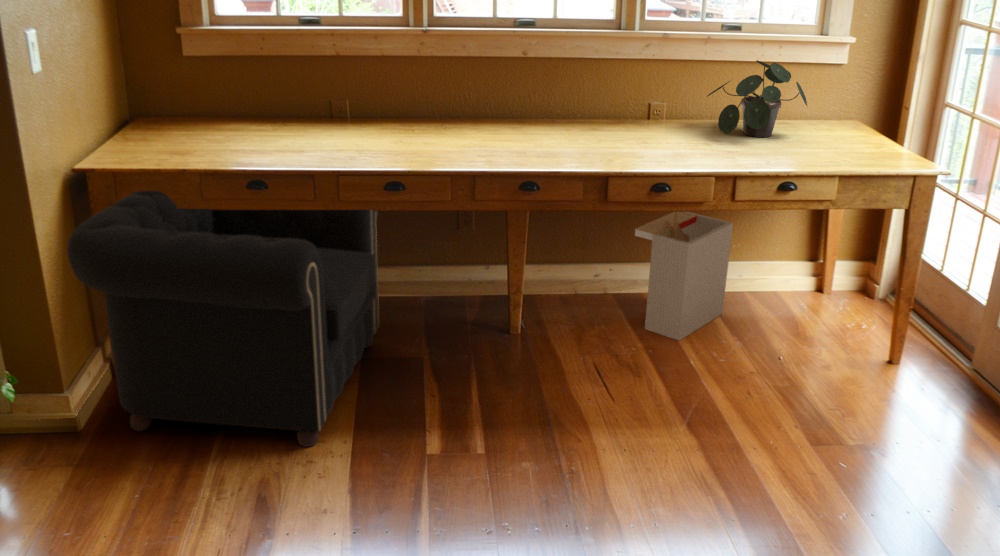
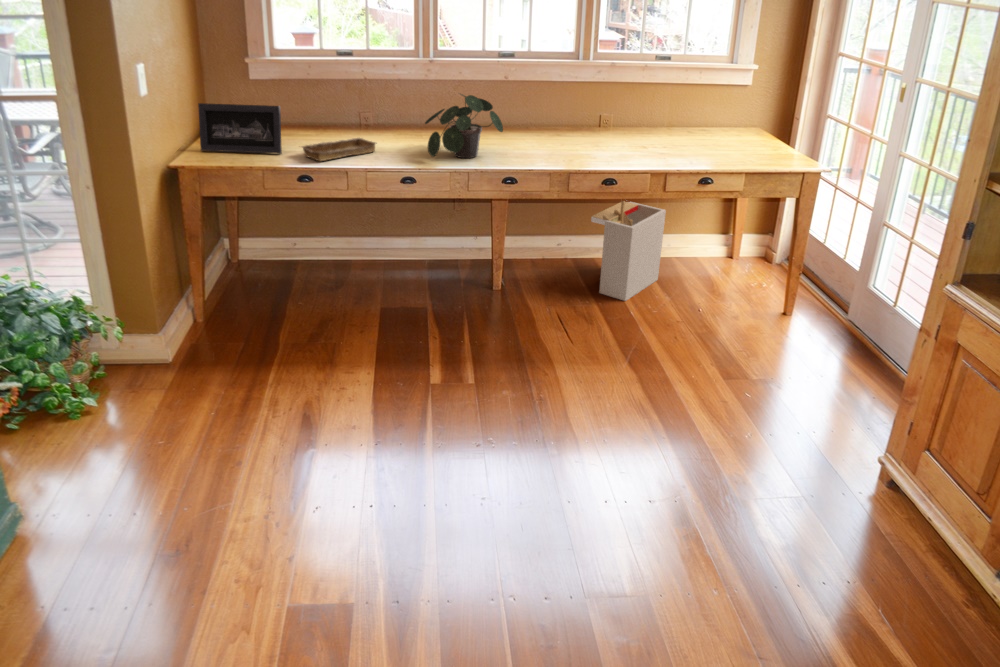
potted plant: present [708,60,807,137] -> present [425,94,503,158]
picture frame: none [132,74,236,139] -> present [198,103,282,154]
tray: none [256,122,359,149] -> present [302,138,377,161]
armchair: present [67,190,379,447] -> none [165,173,398,387]

